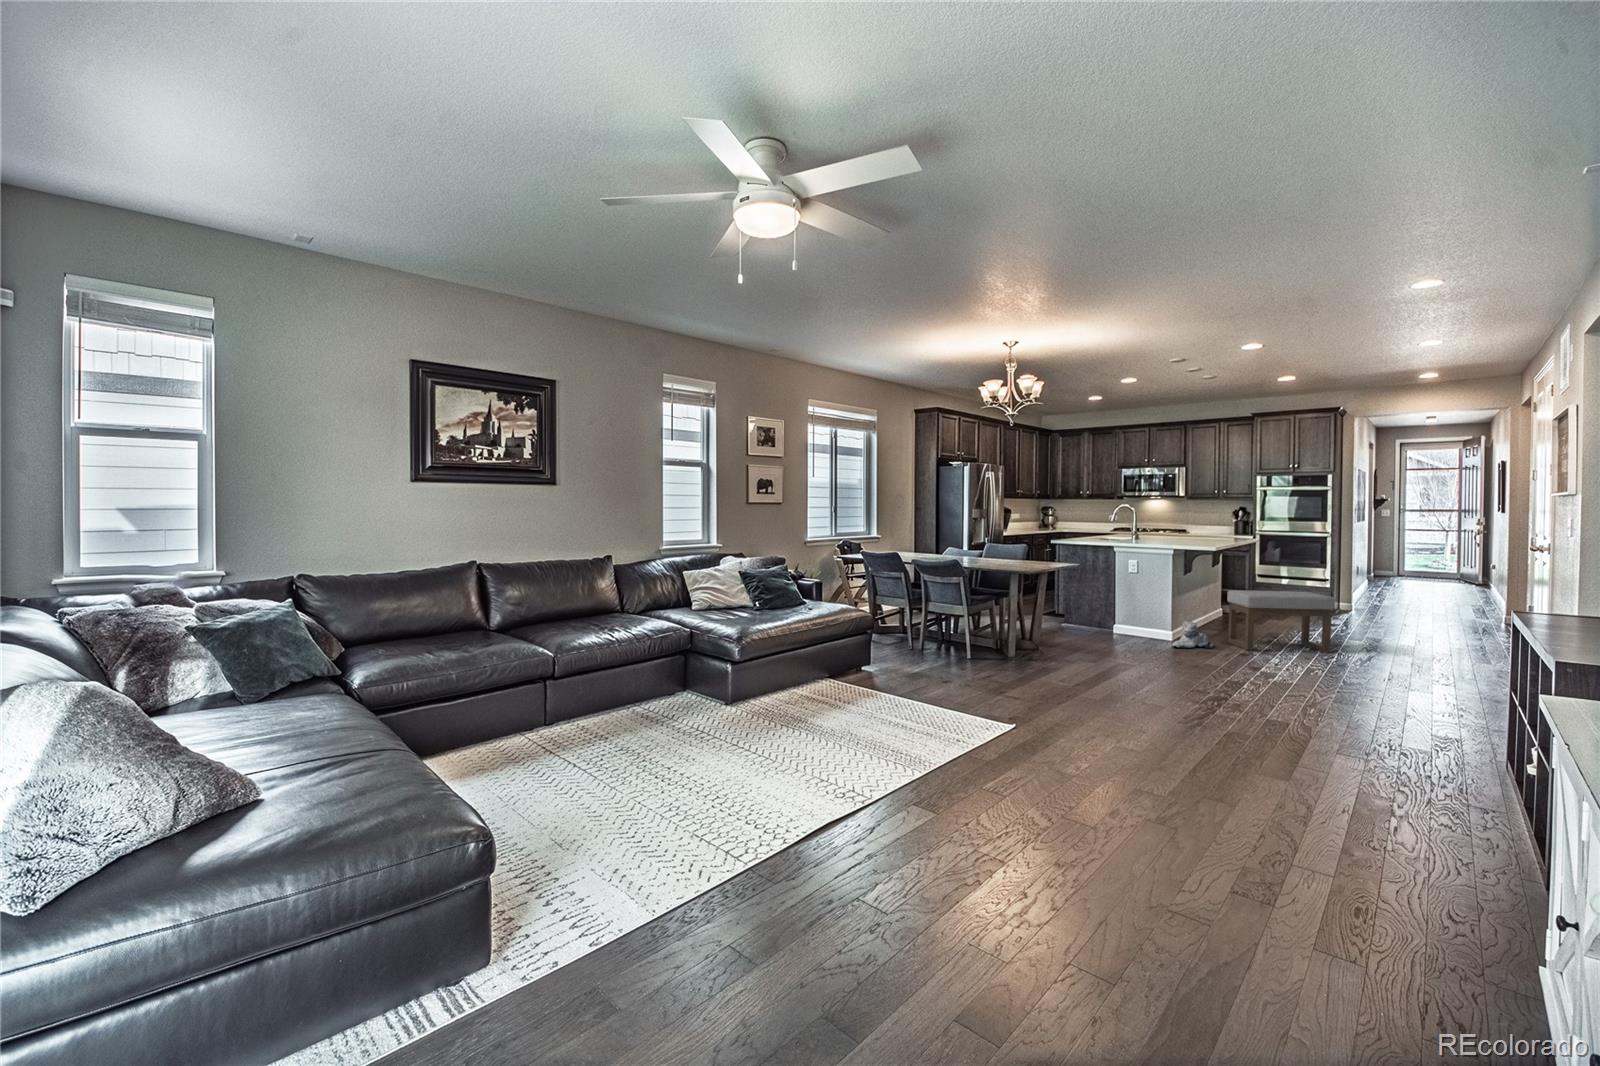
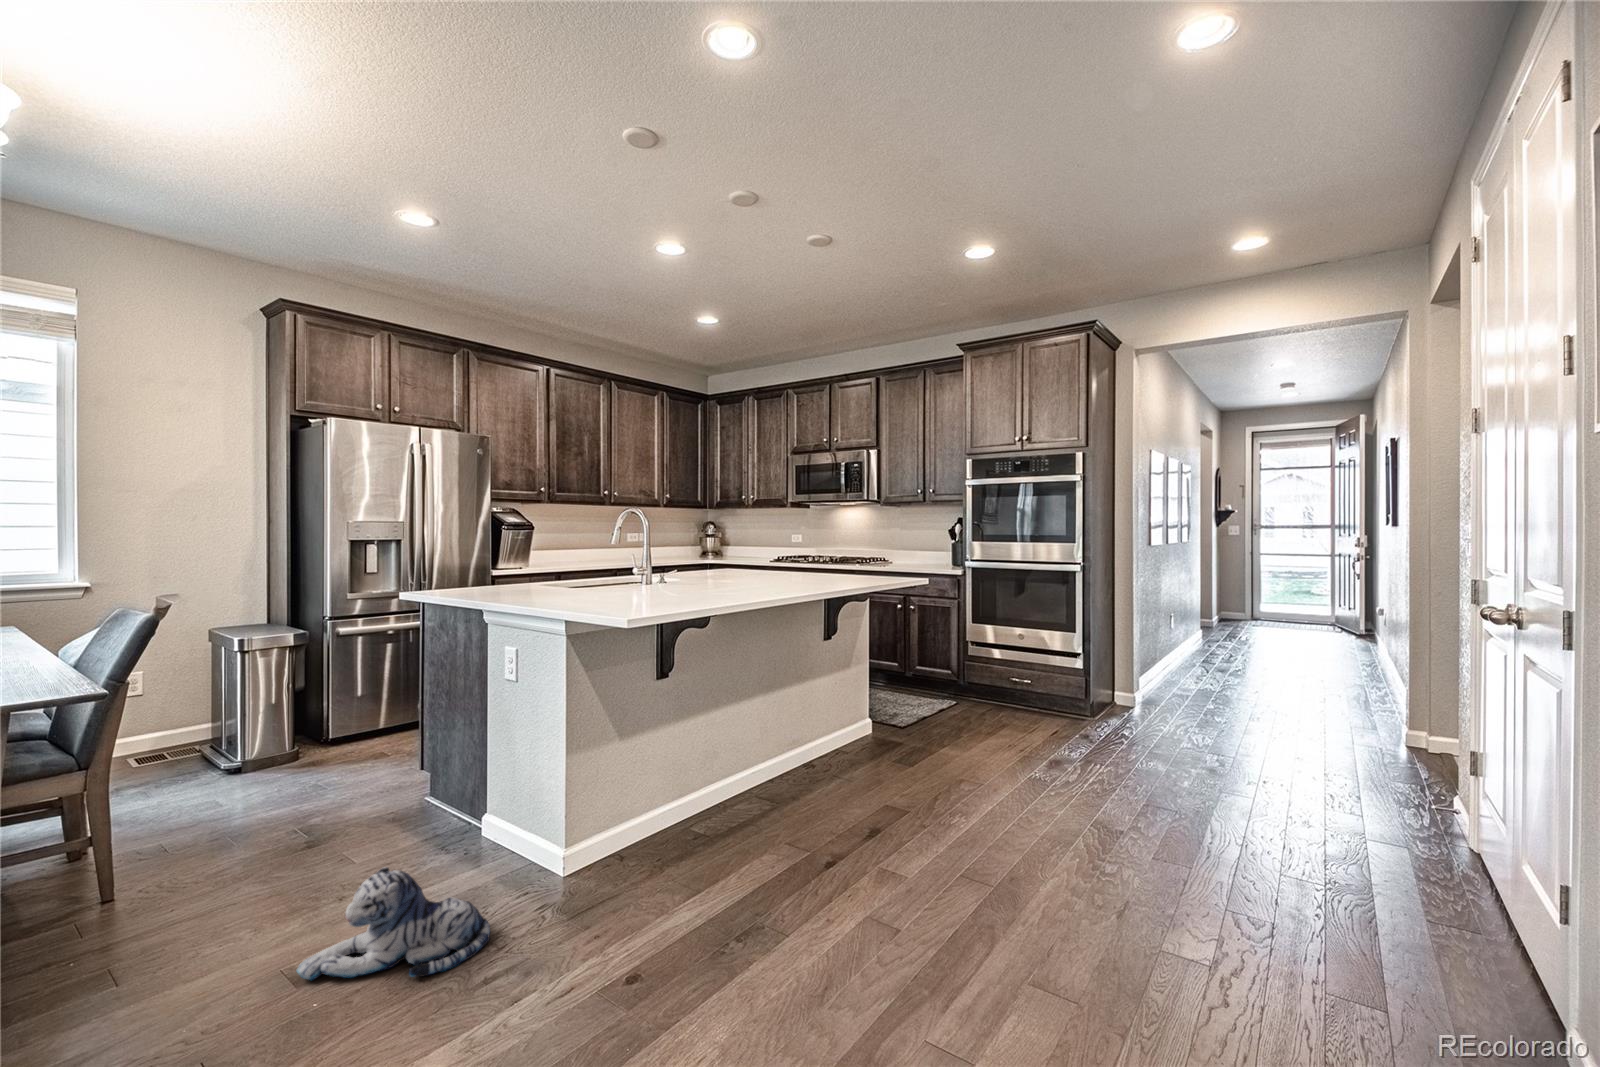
ottoman: present [1227,590,1335,653] -> none [521,749,820,1015]

